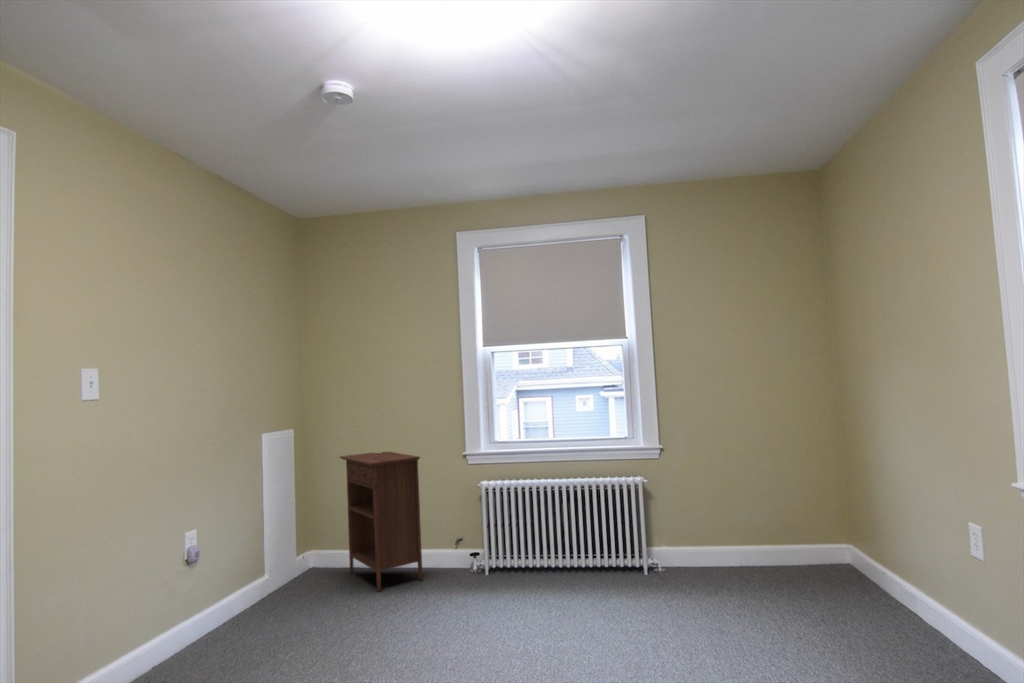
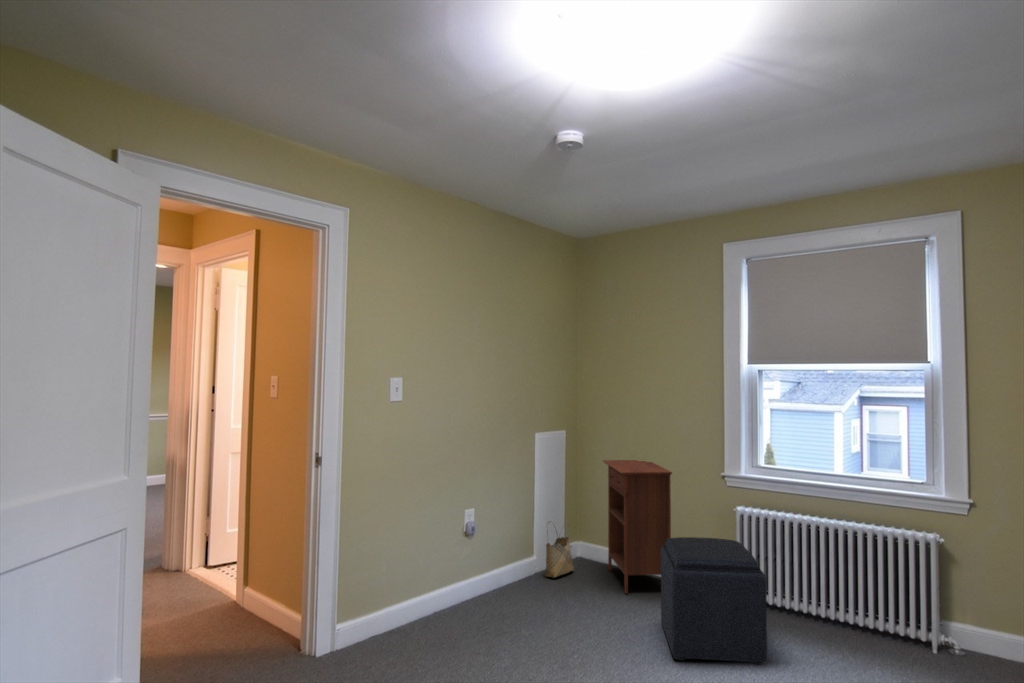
ottoman: none [424,511,537,639] -> present [661,537,767,665]
woven basket: none [281,530,313,595] -> present [545,537,574,577]

